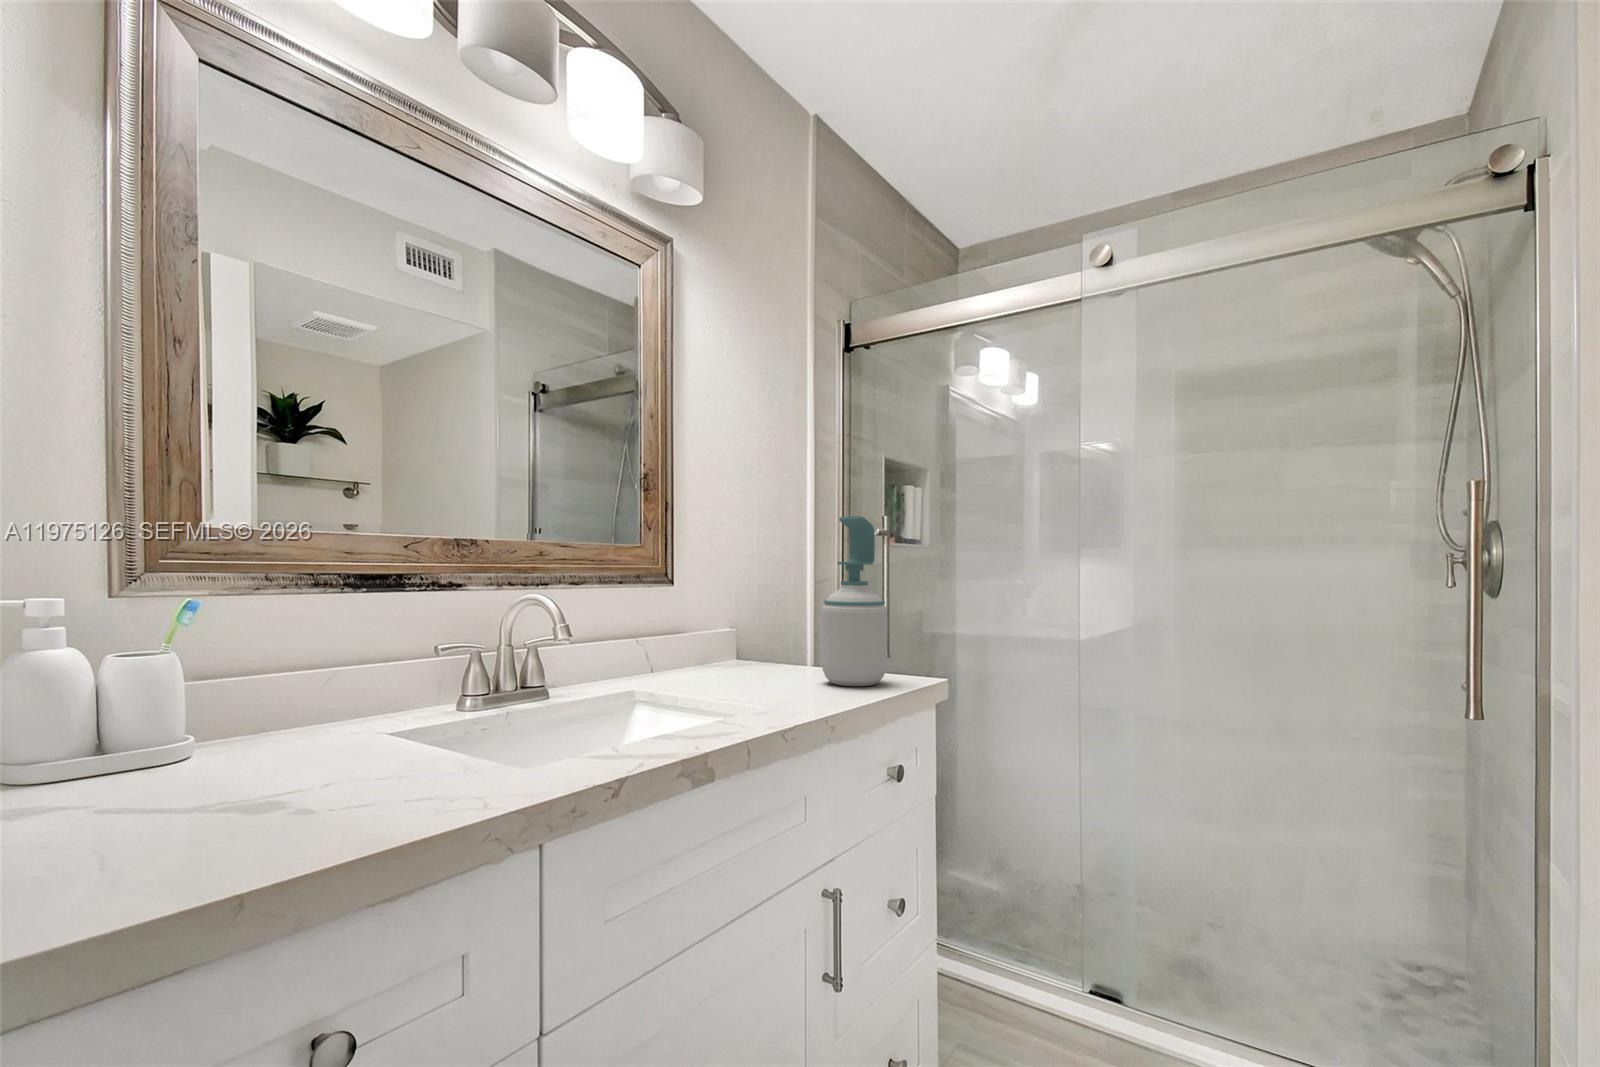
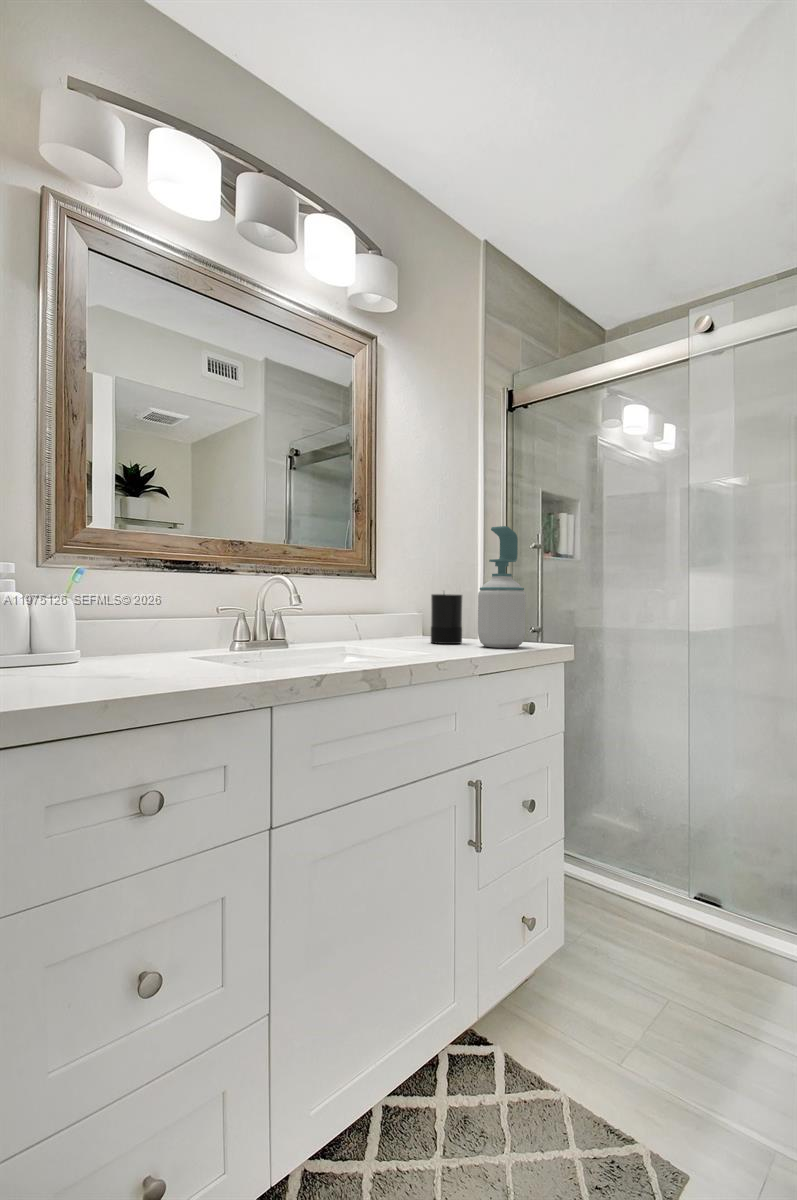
candle: none [753,599,797,678] -> present [431,590,462,644]

